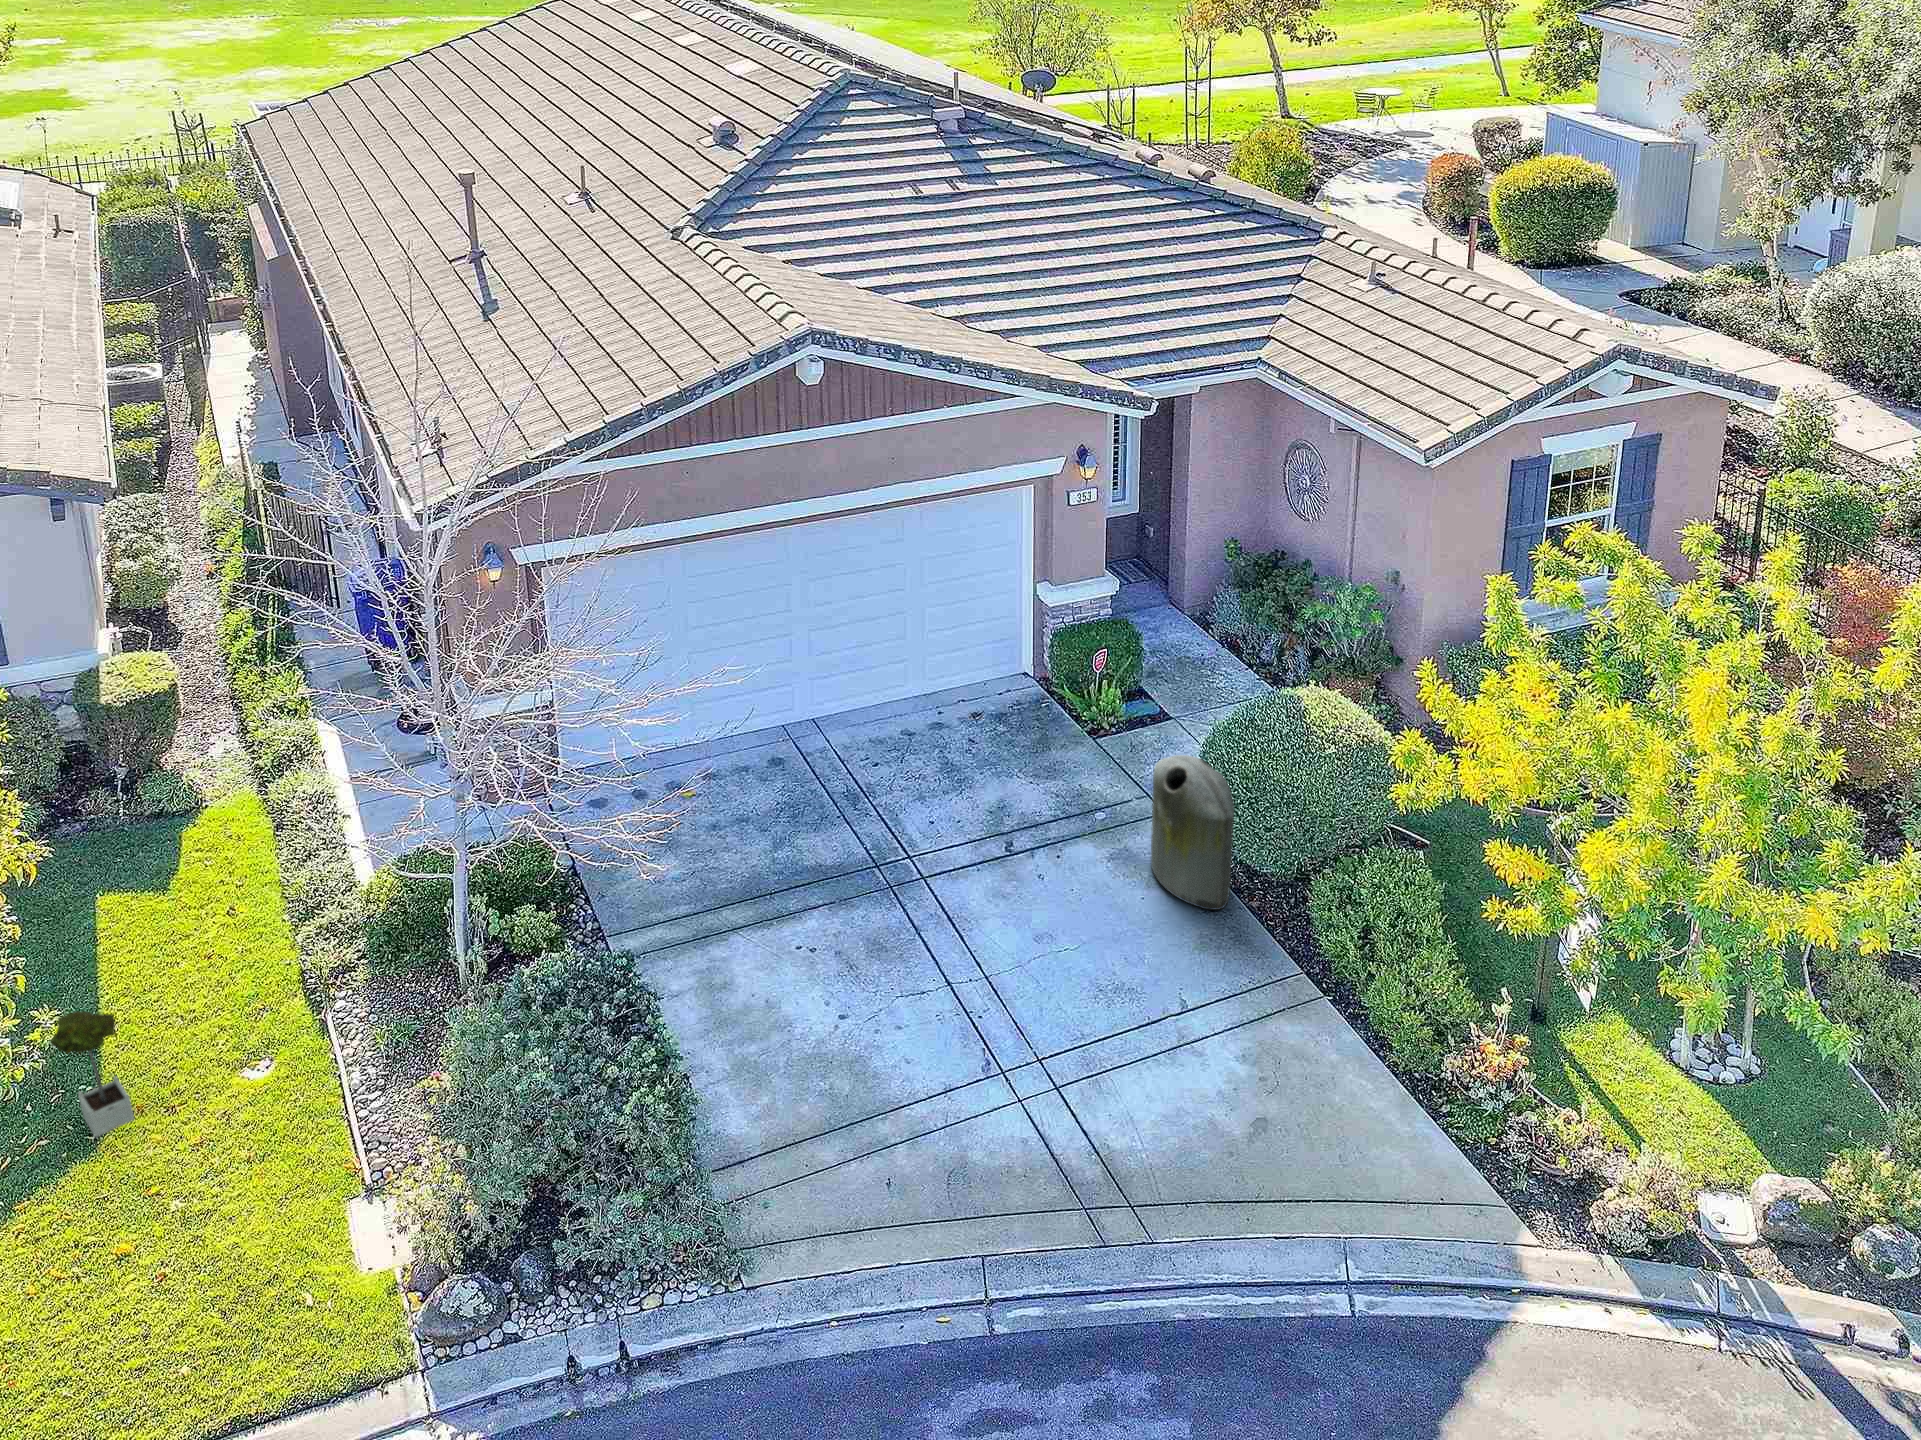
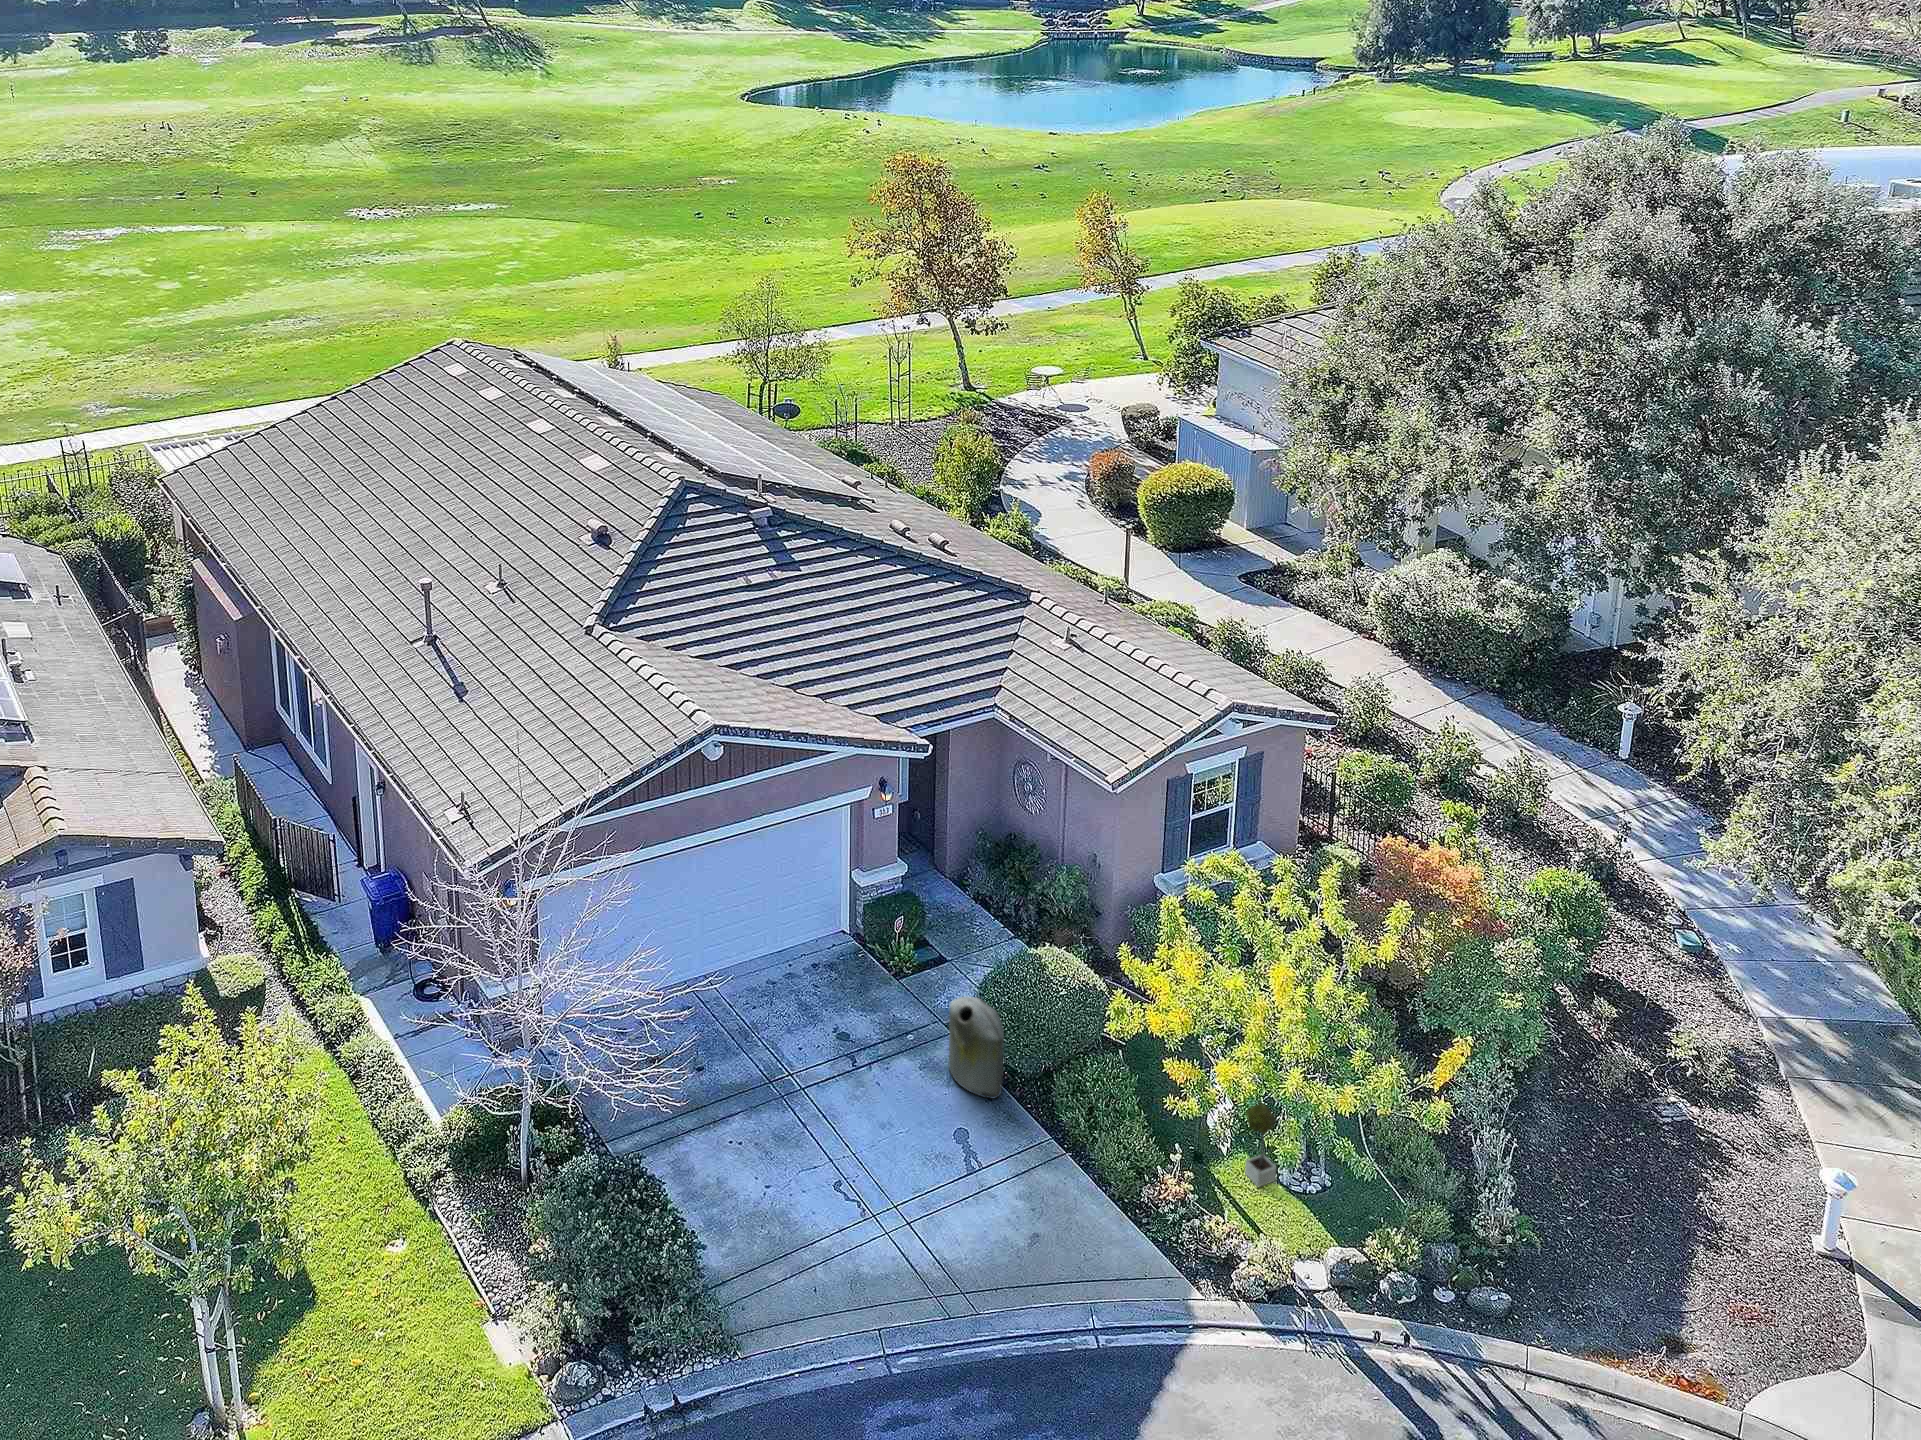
potted tree: present [51,1011,134,1137] -> present [1245,1103,1277,1187]

